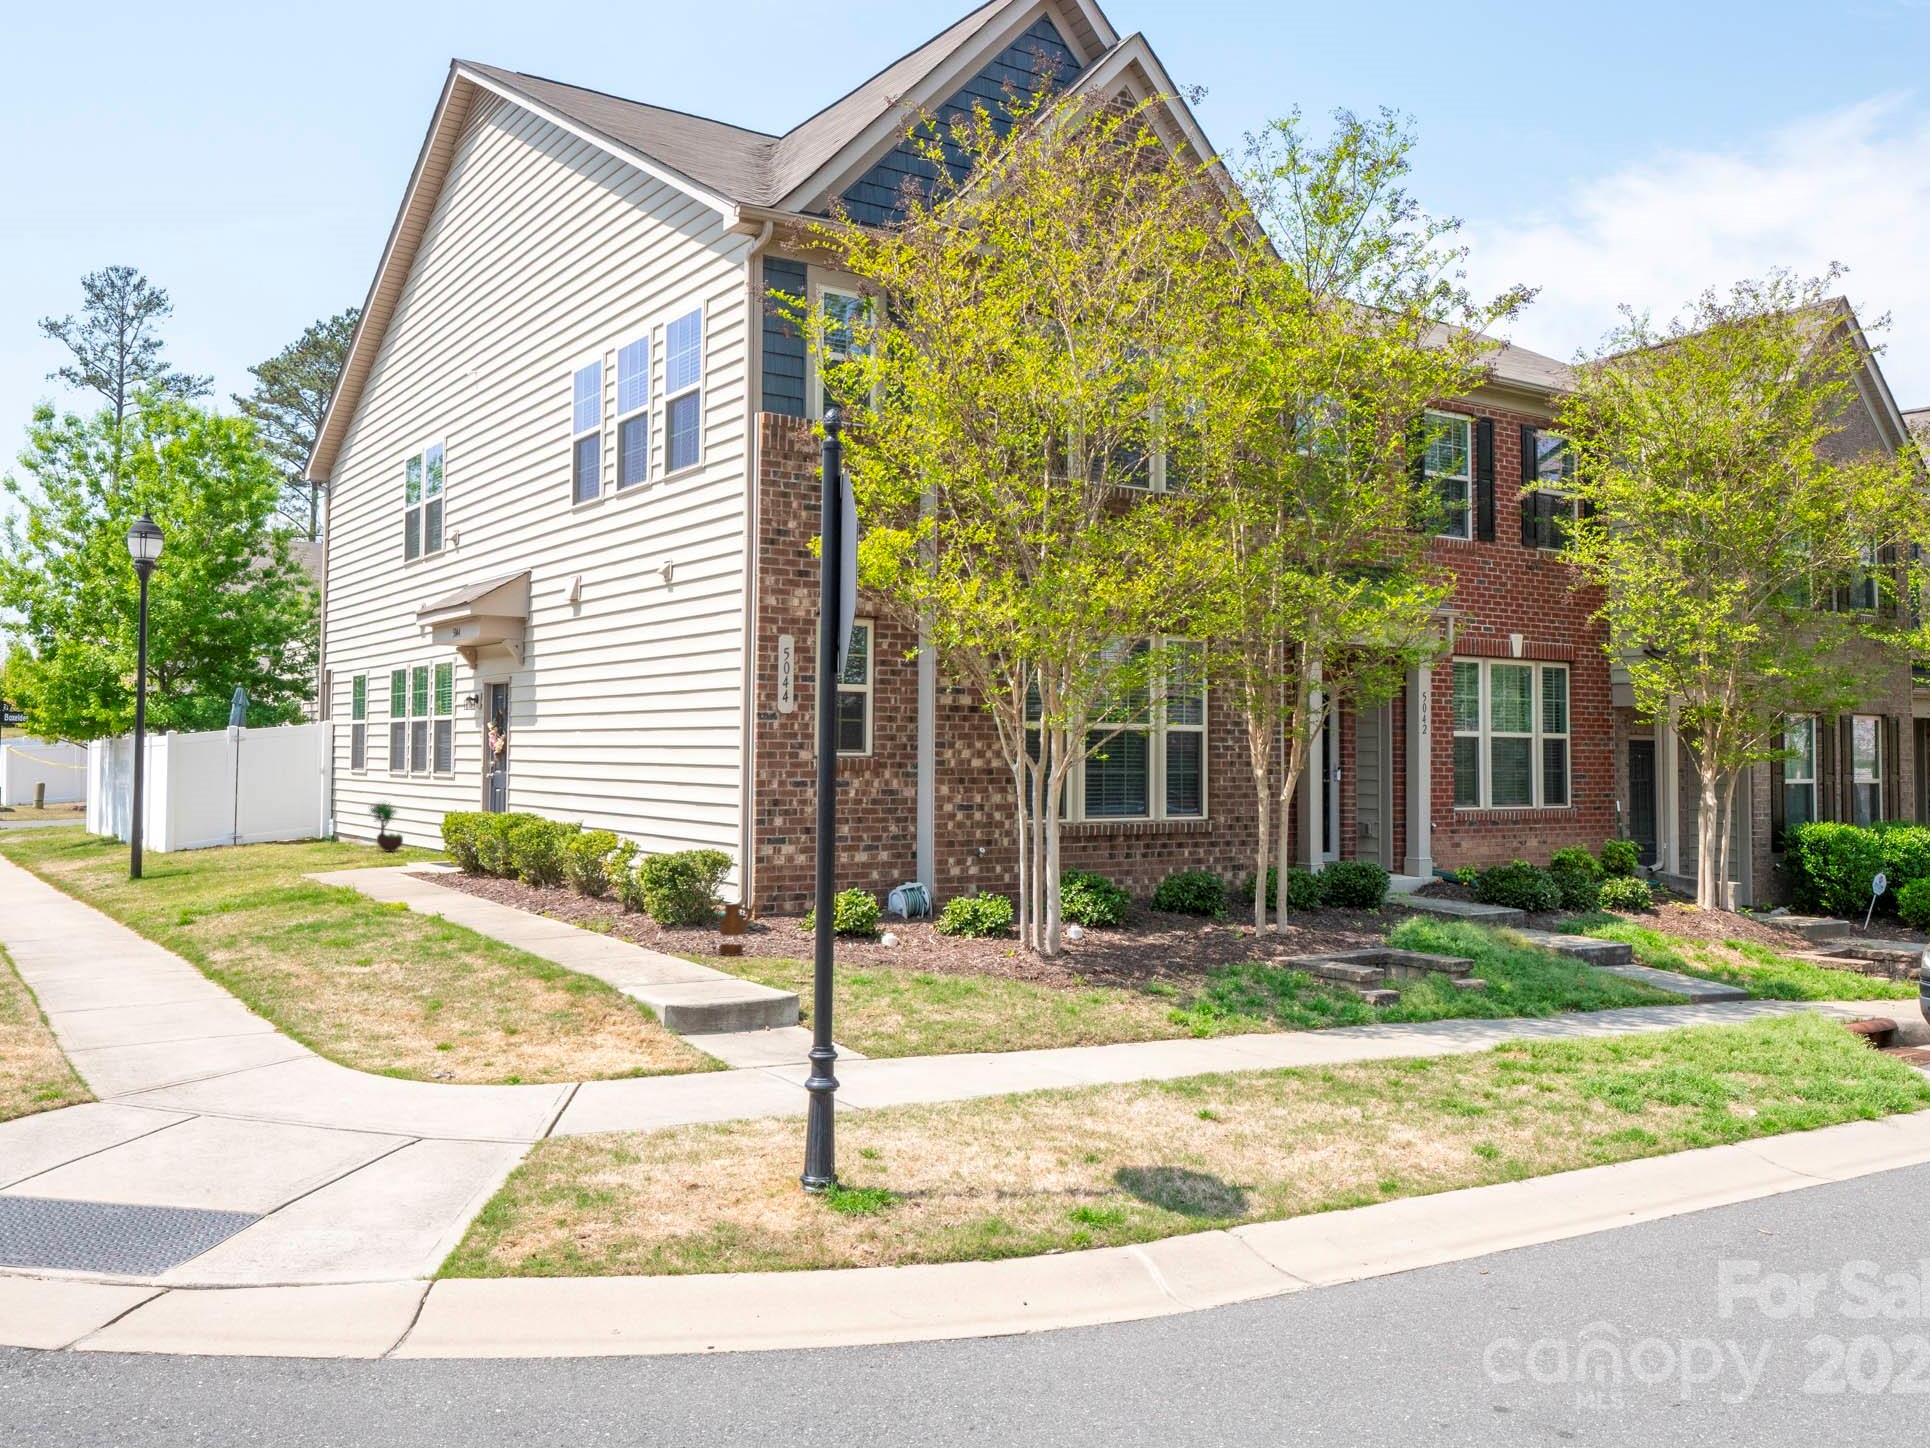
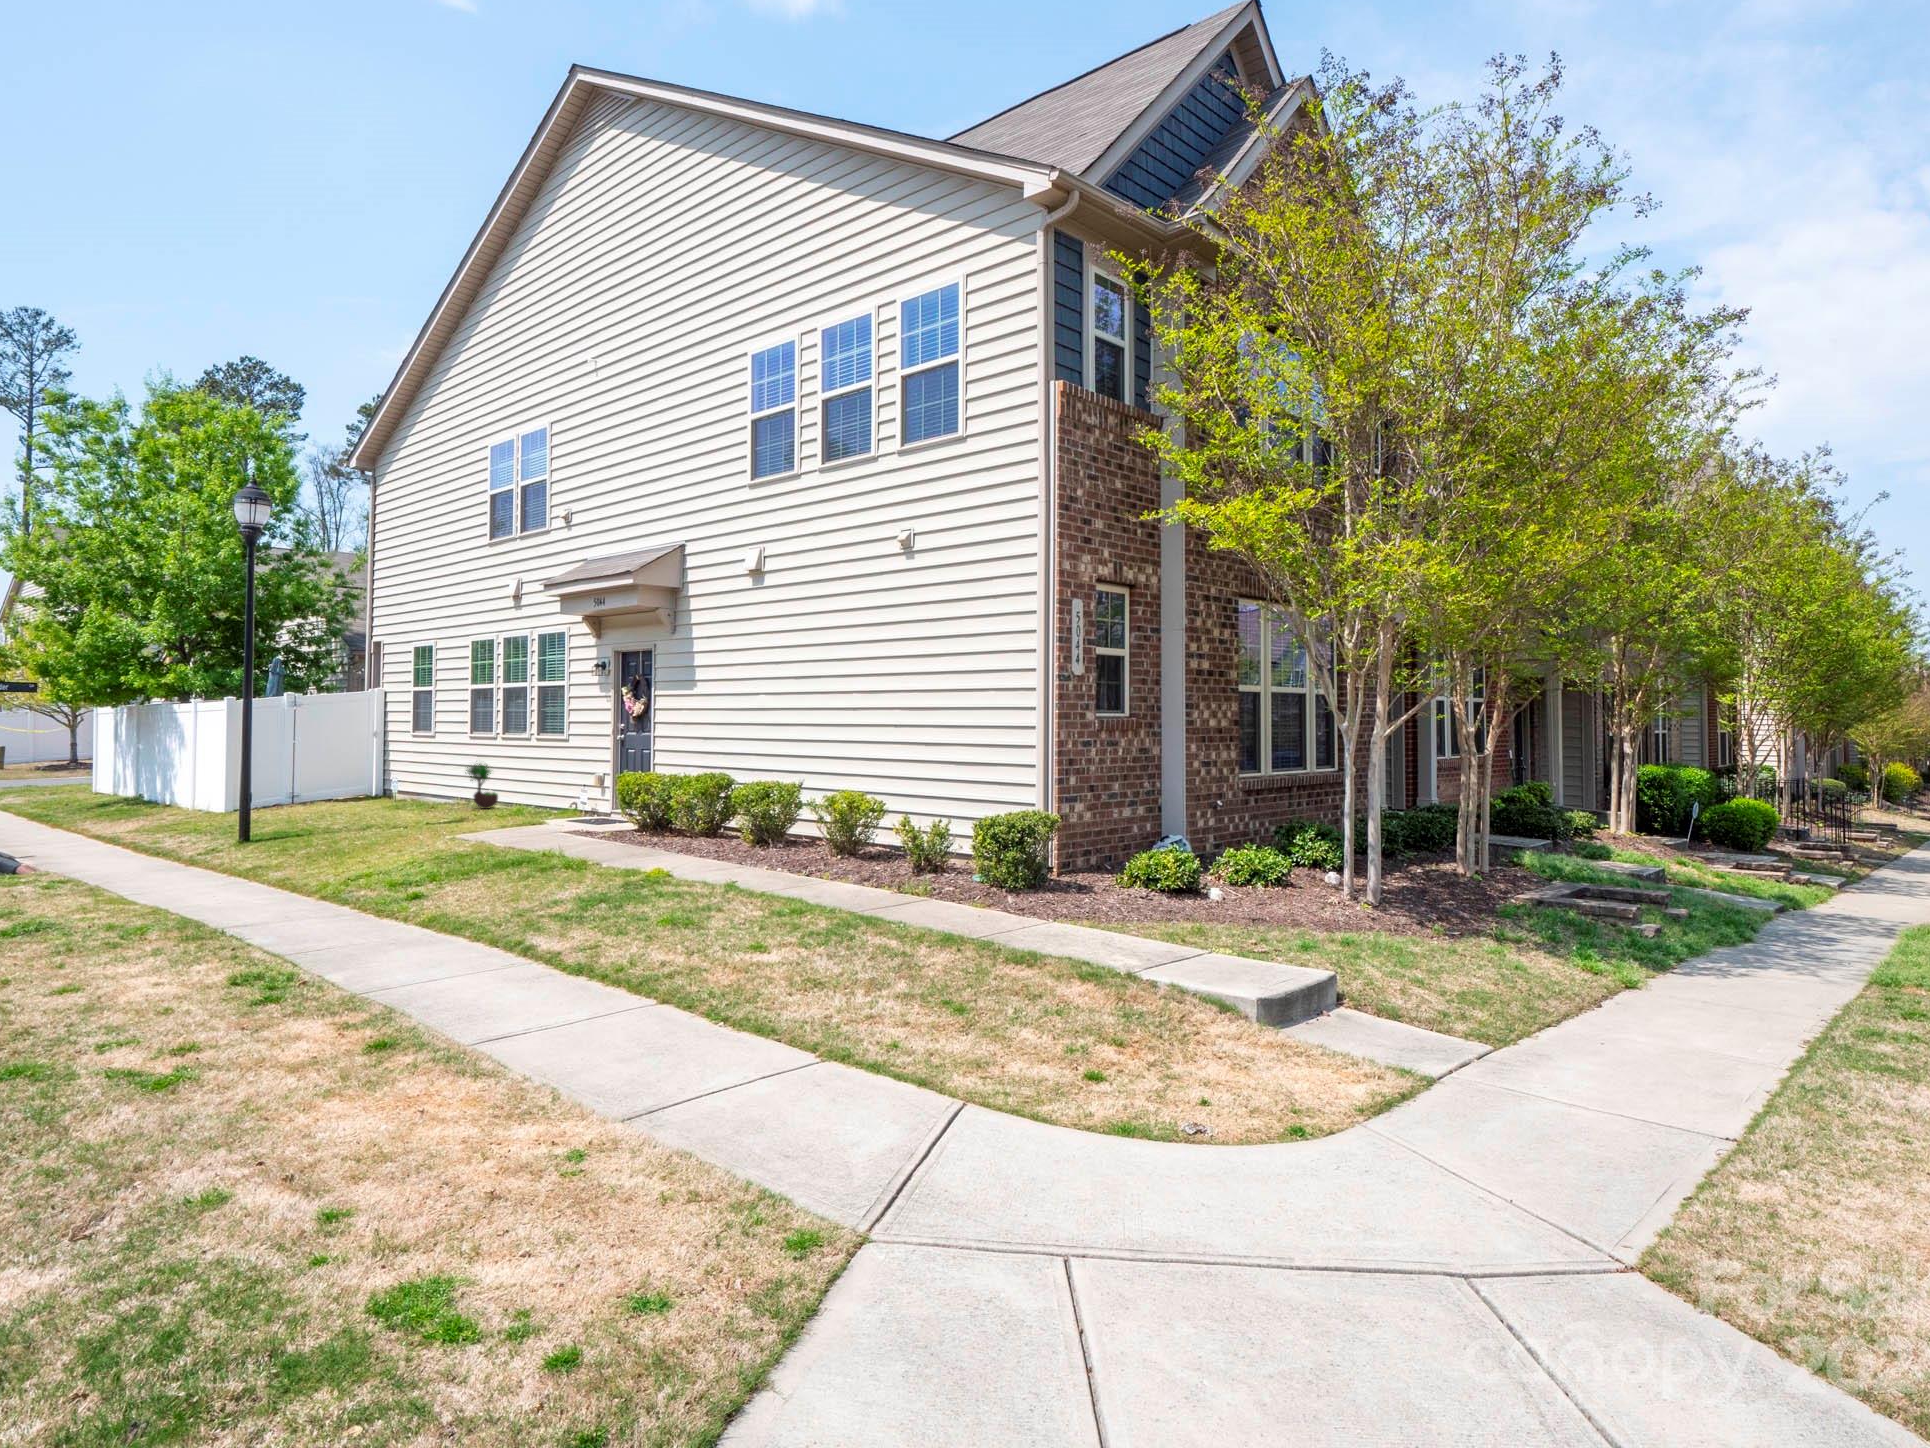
watering can: present [718,902,756,956] -> none [1044,860,1070,916]

